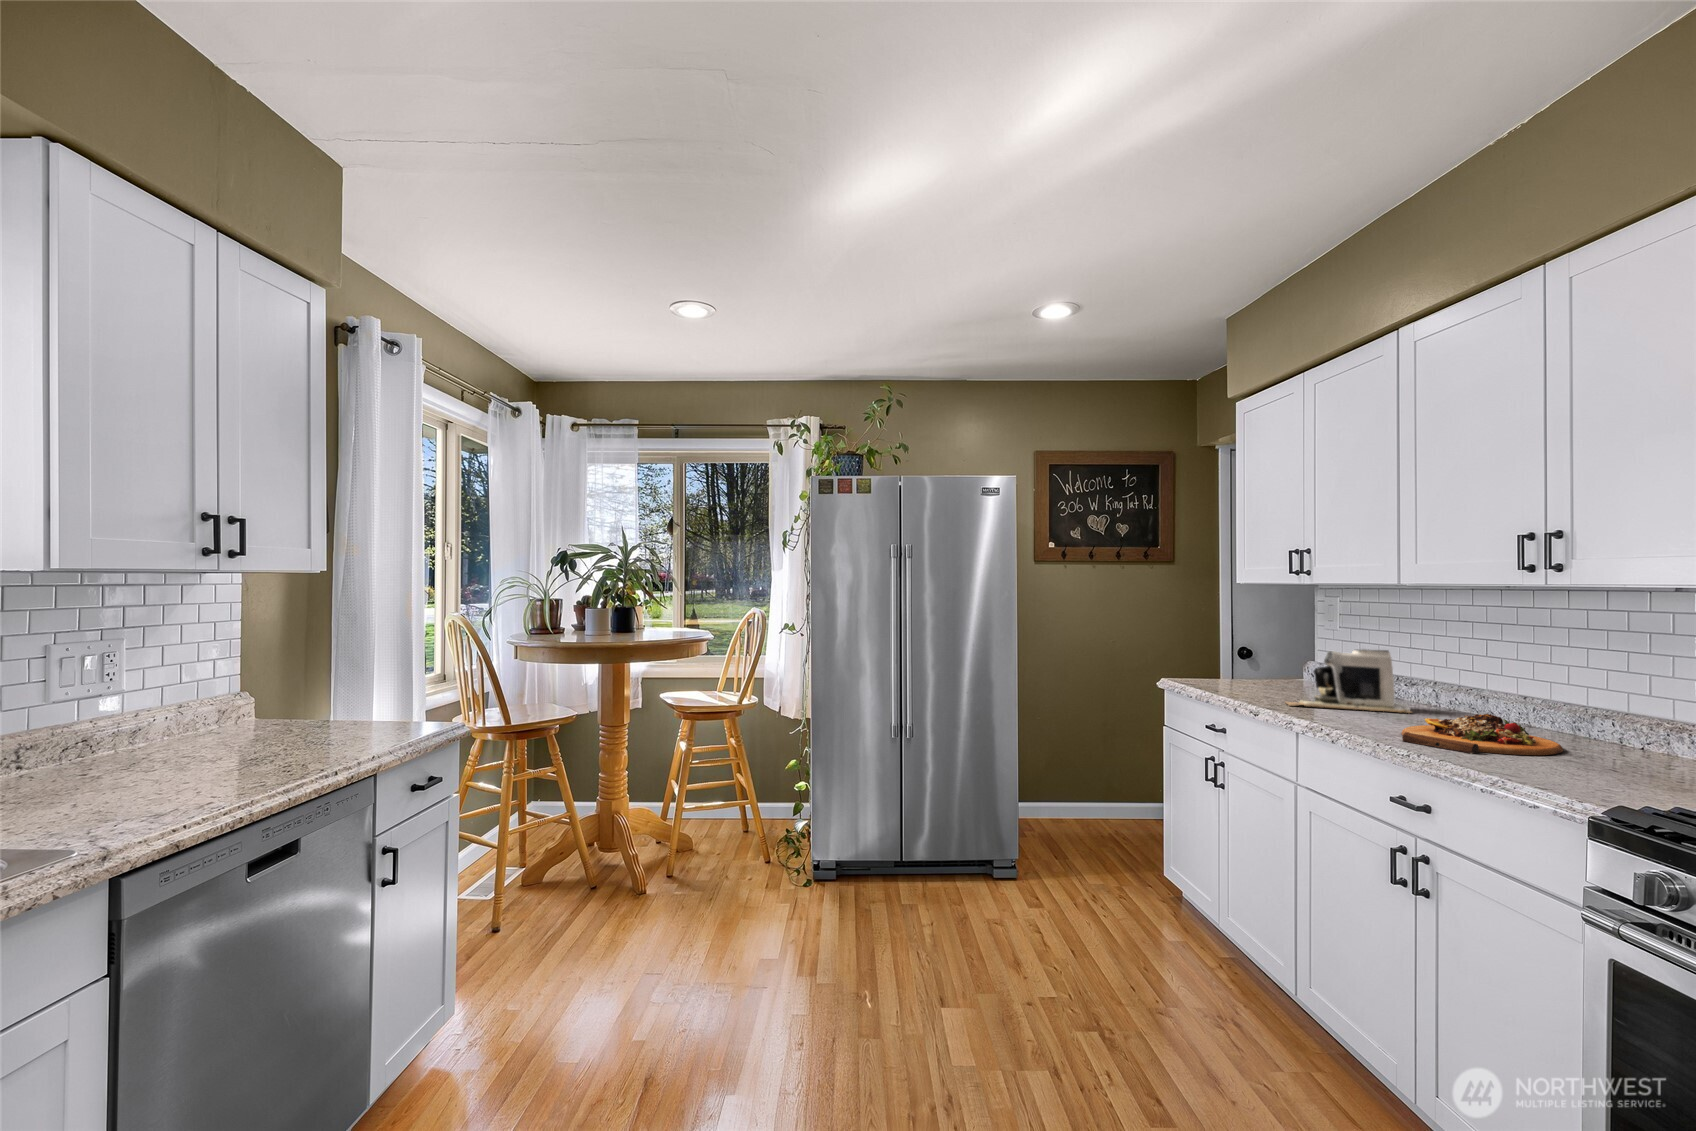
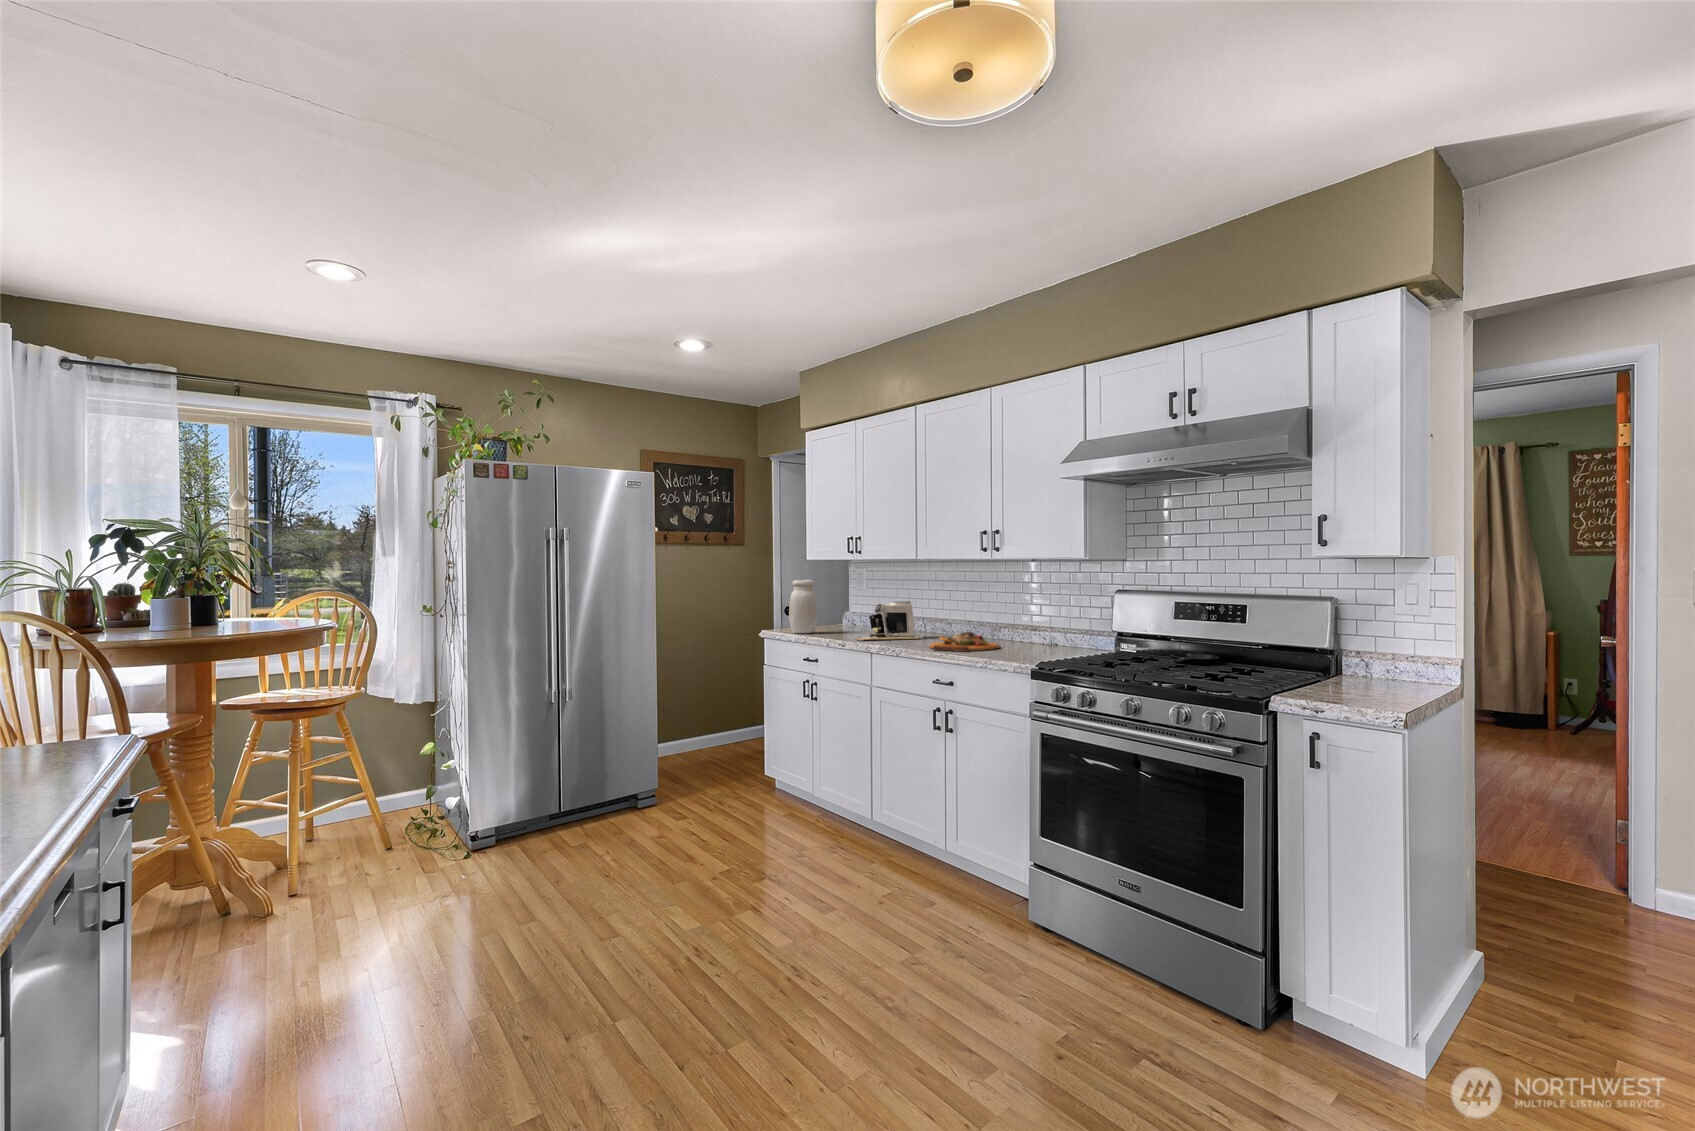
jar: none [1198,609,1242,684] -> present [789,580,818,633]

